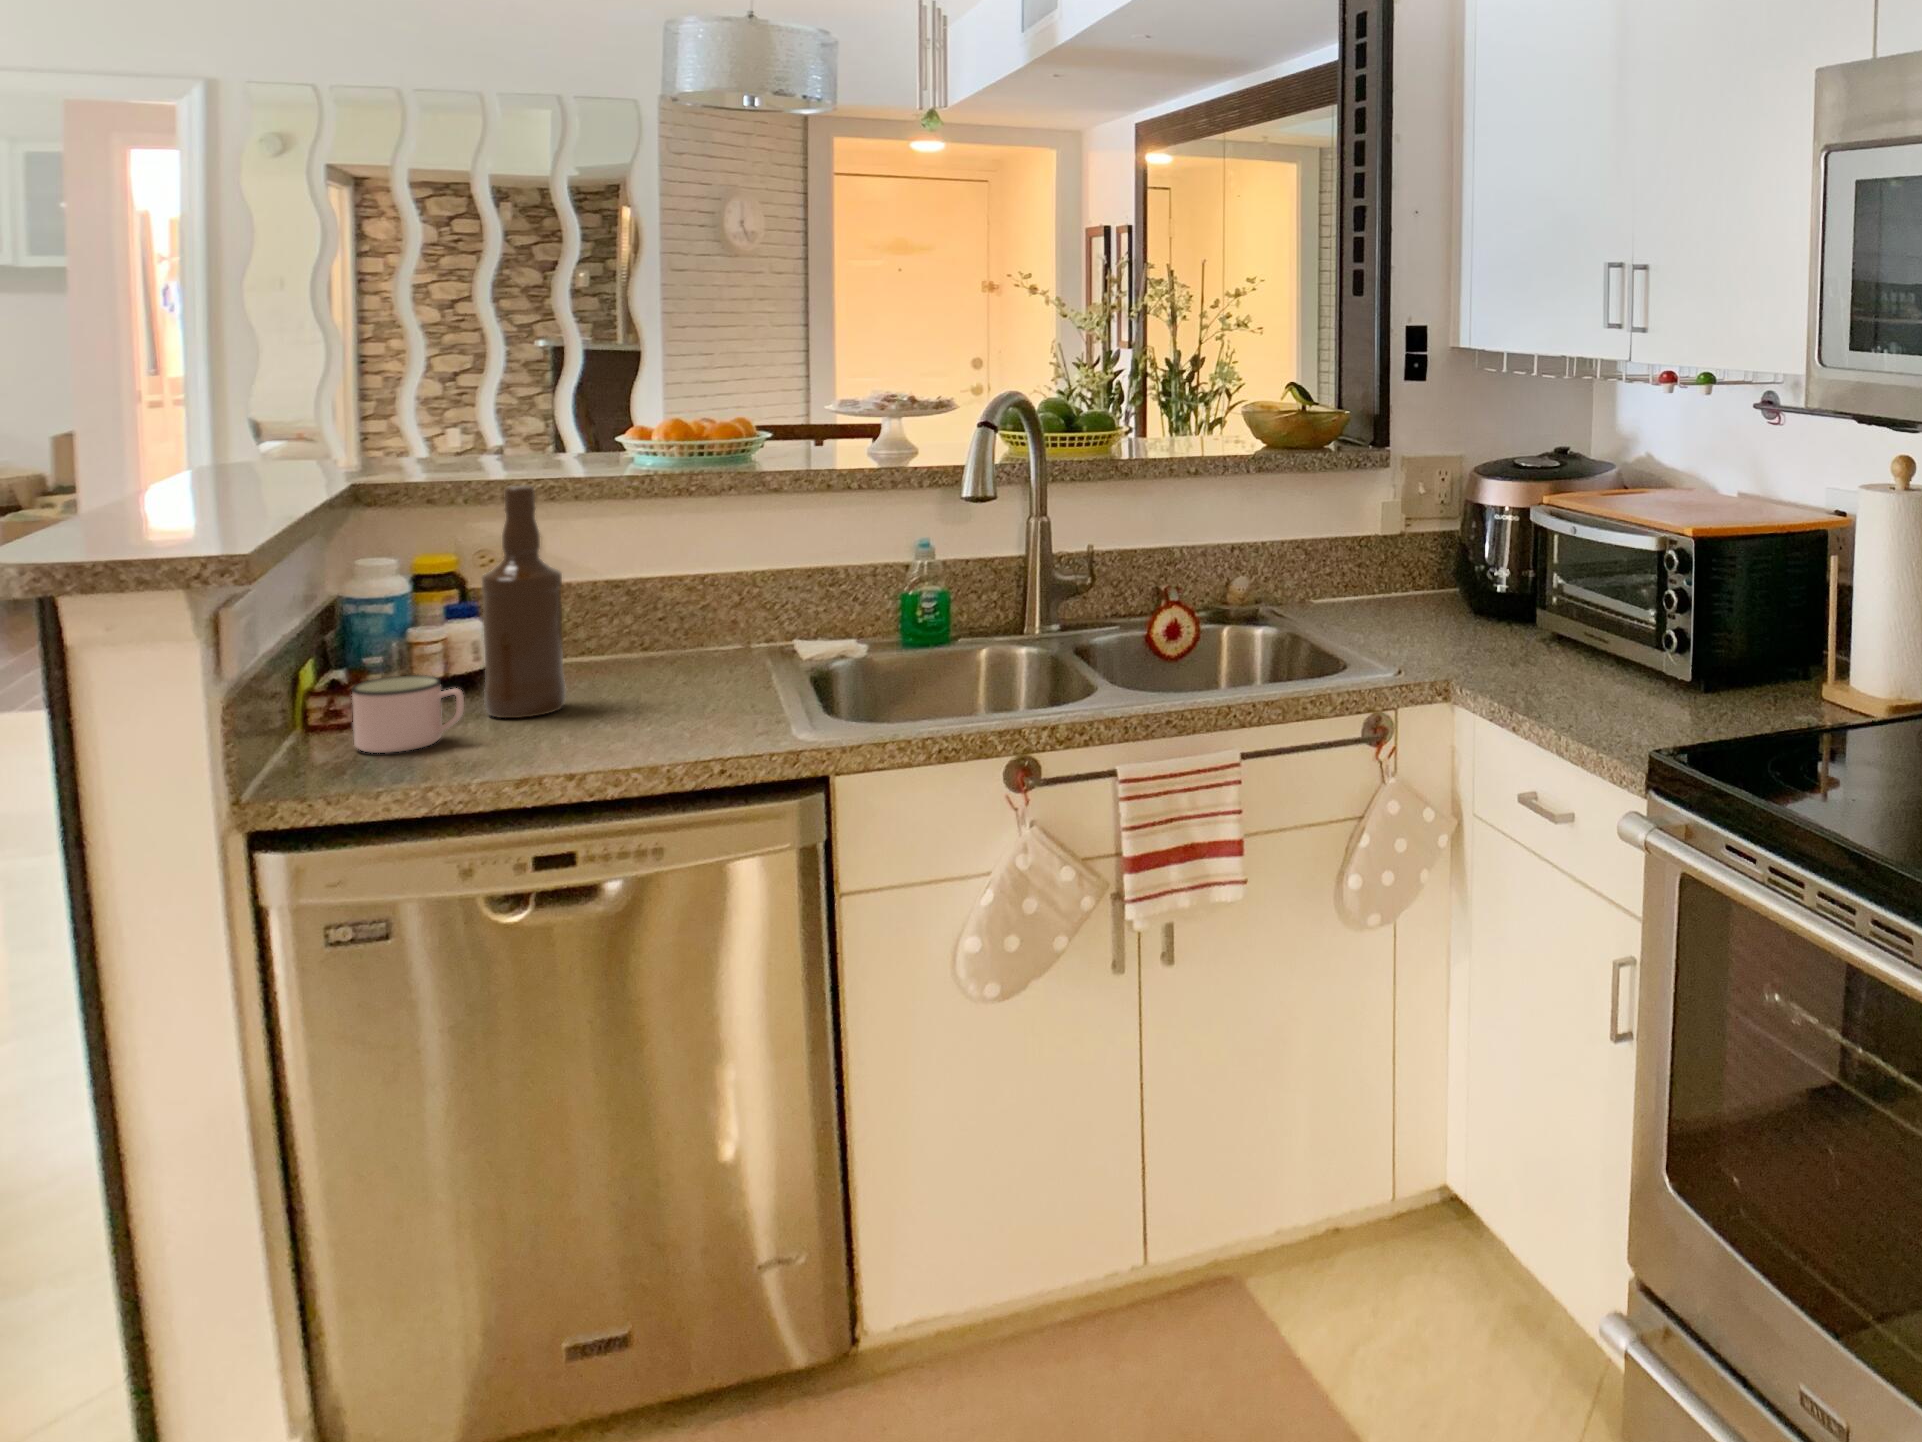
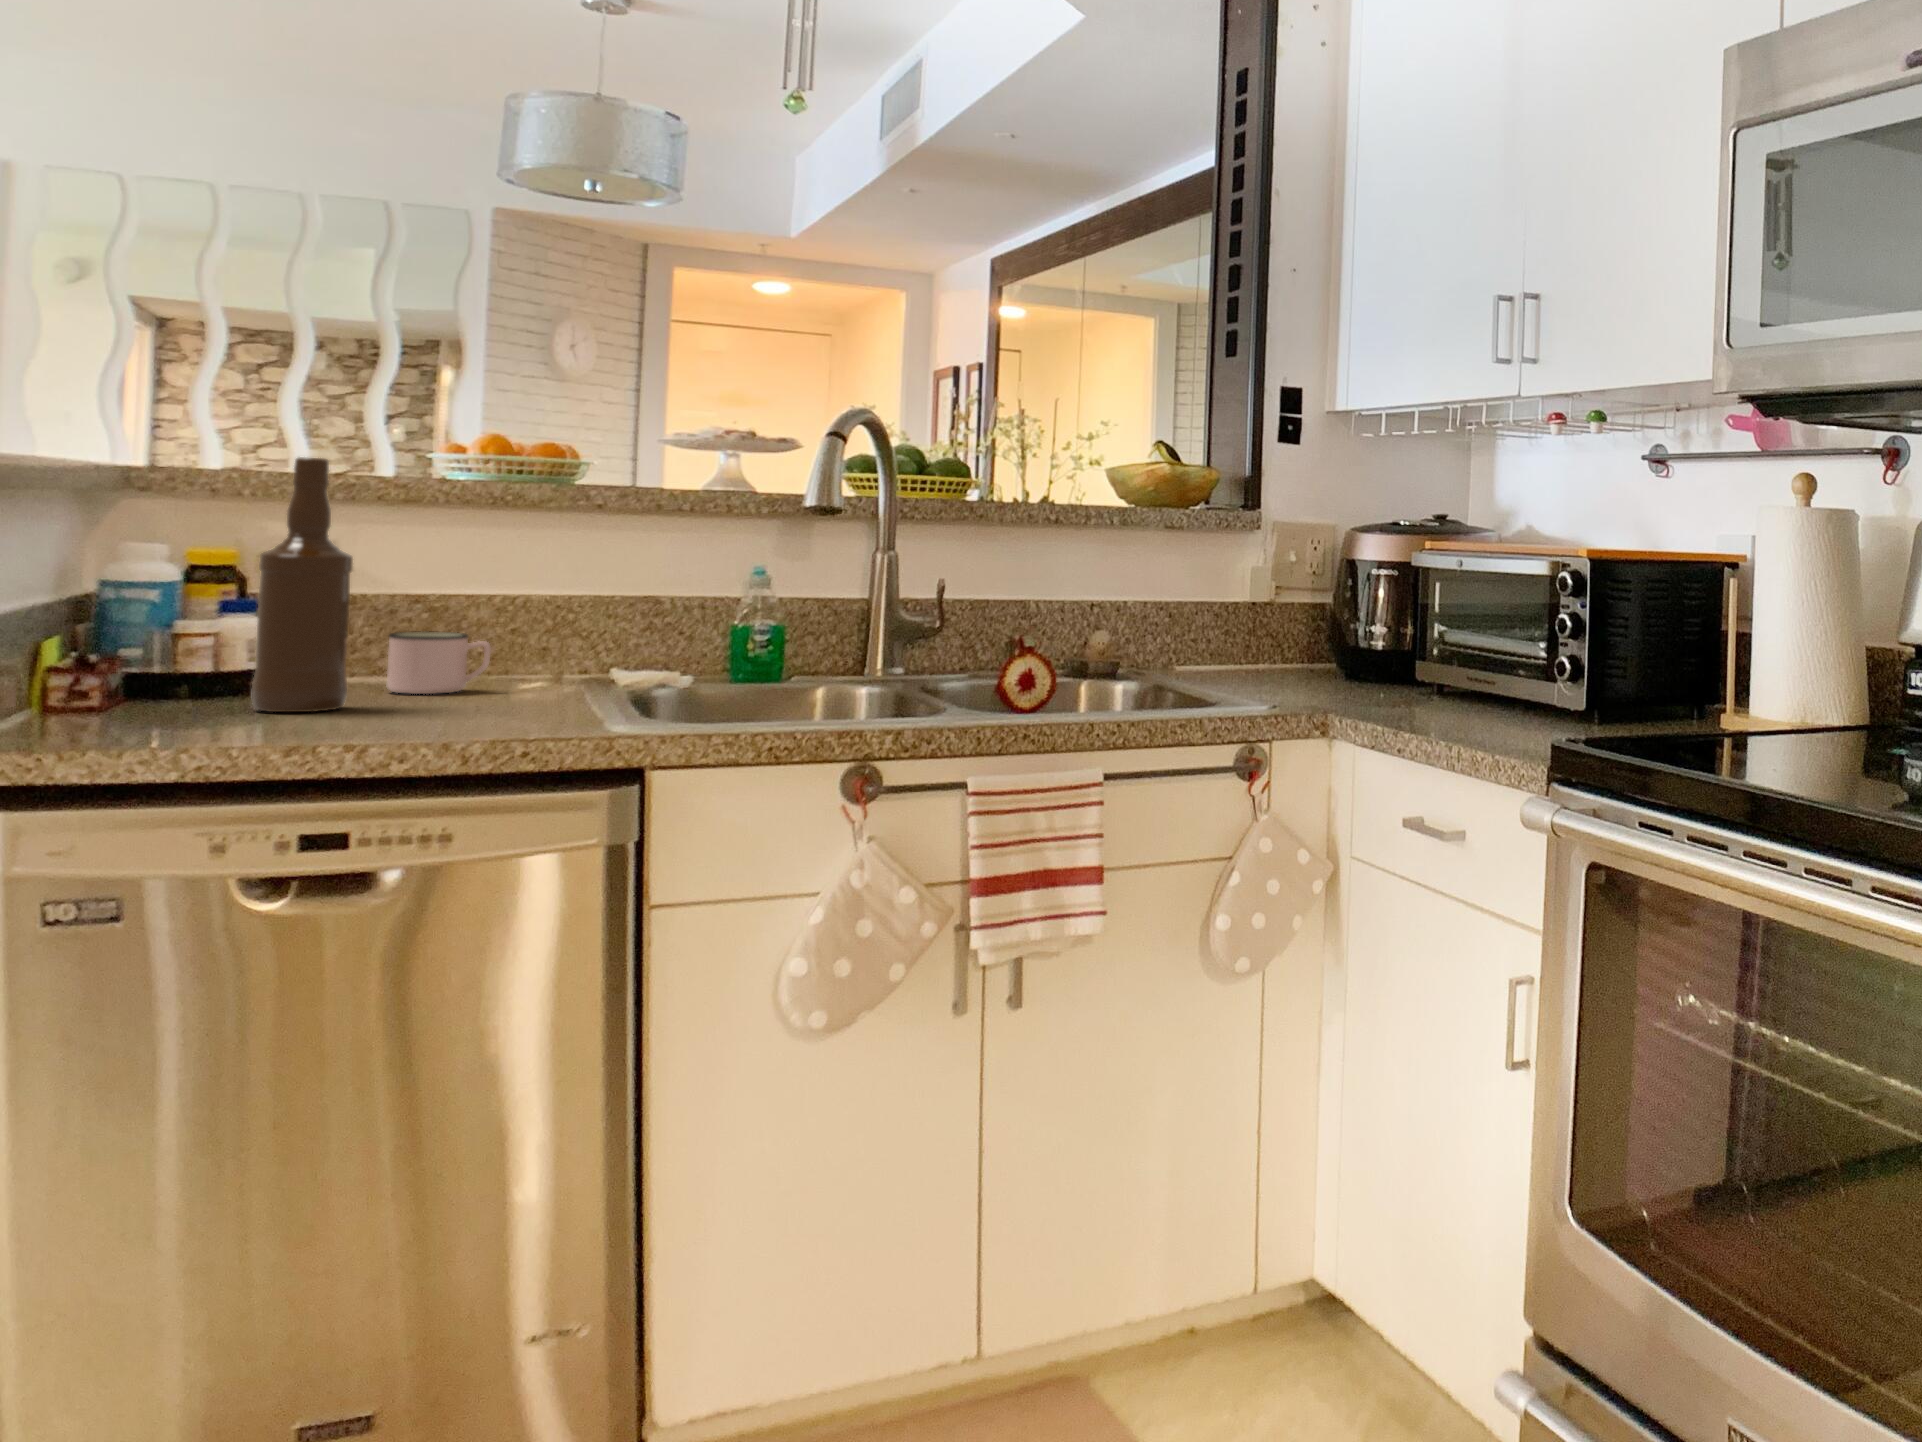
mug: present [352,675,464,753] -> present [387,631,491,694]

